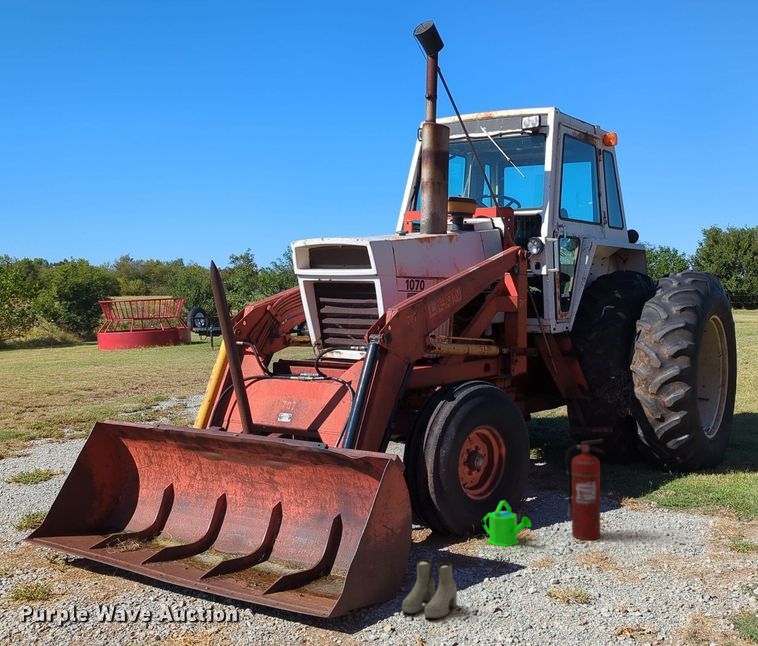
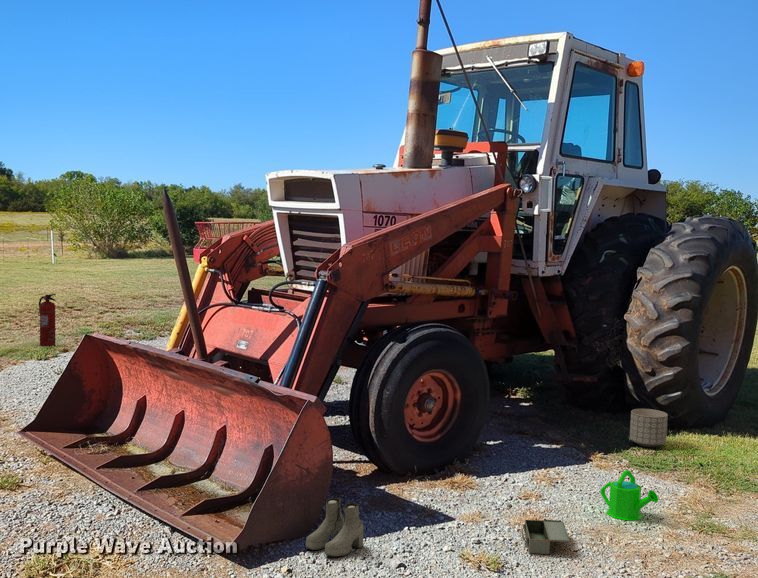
fire extinguisher: present [566,439,604,540] -> present [39,294,56,346]
planter: none [649,454,684,490] -> present [630,409,668,447]
watering can: present [483,500,531,546] -> present [600,470,658,521]
toolbox: none [603,564,657,598] -> present [522,520,570,554]

